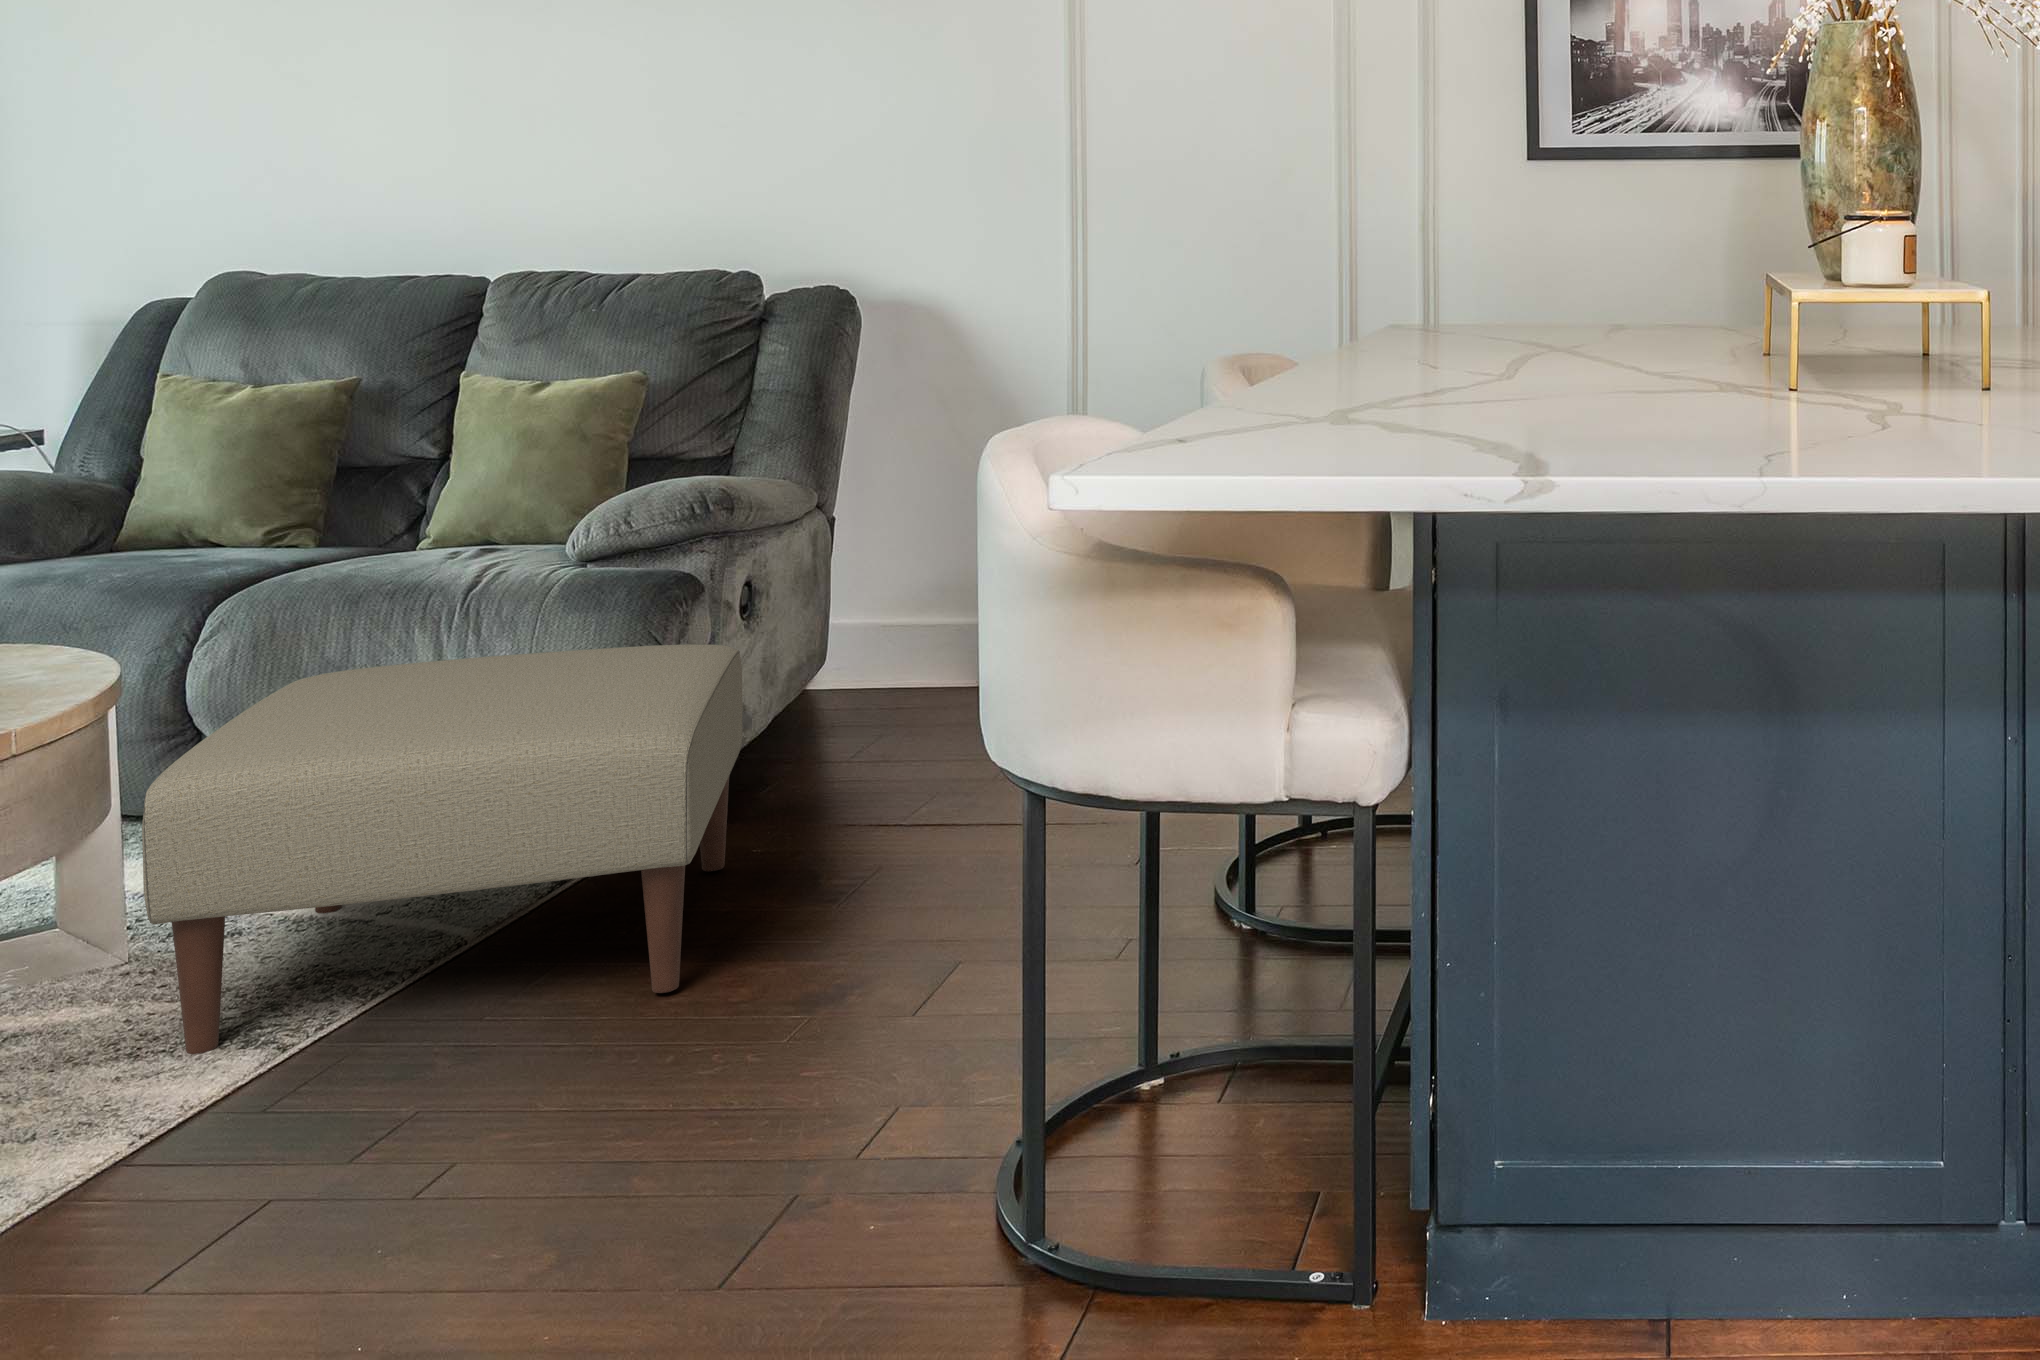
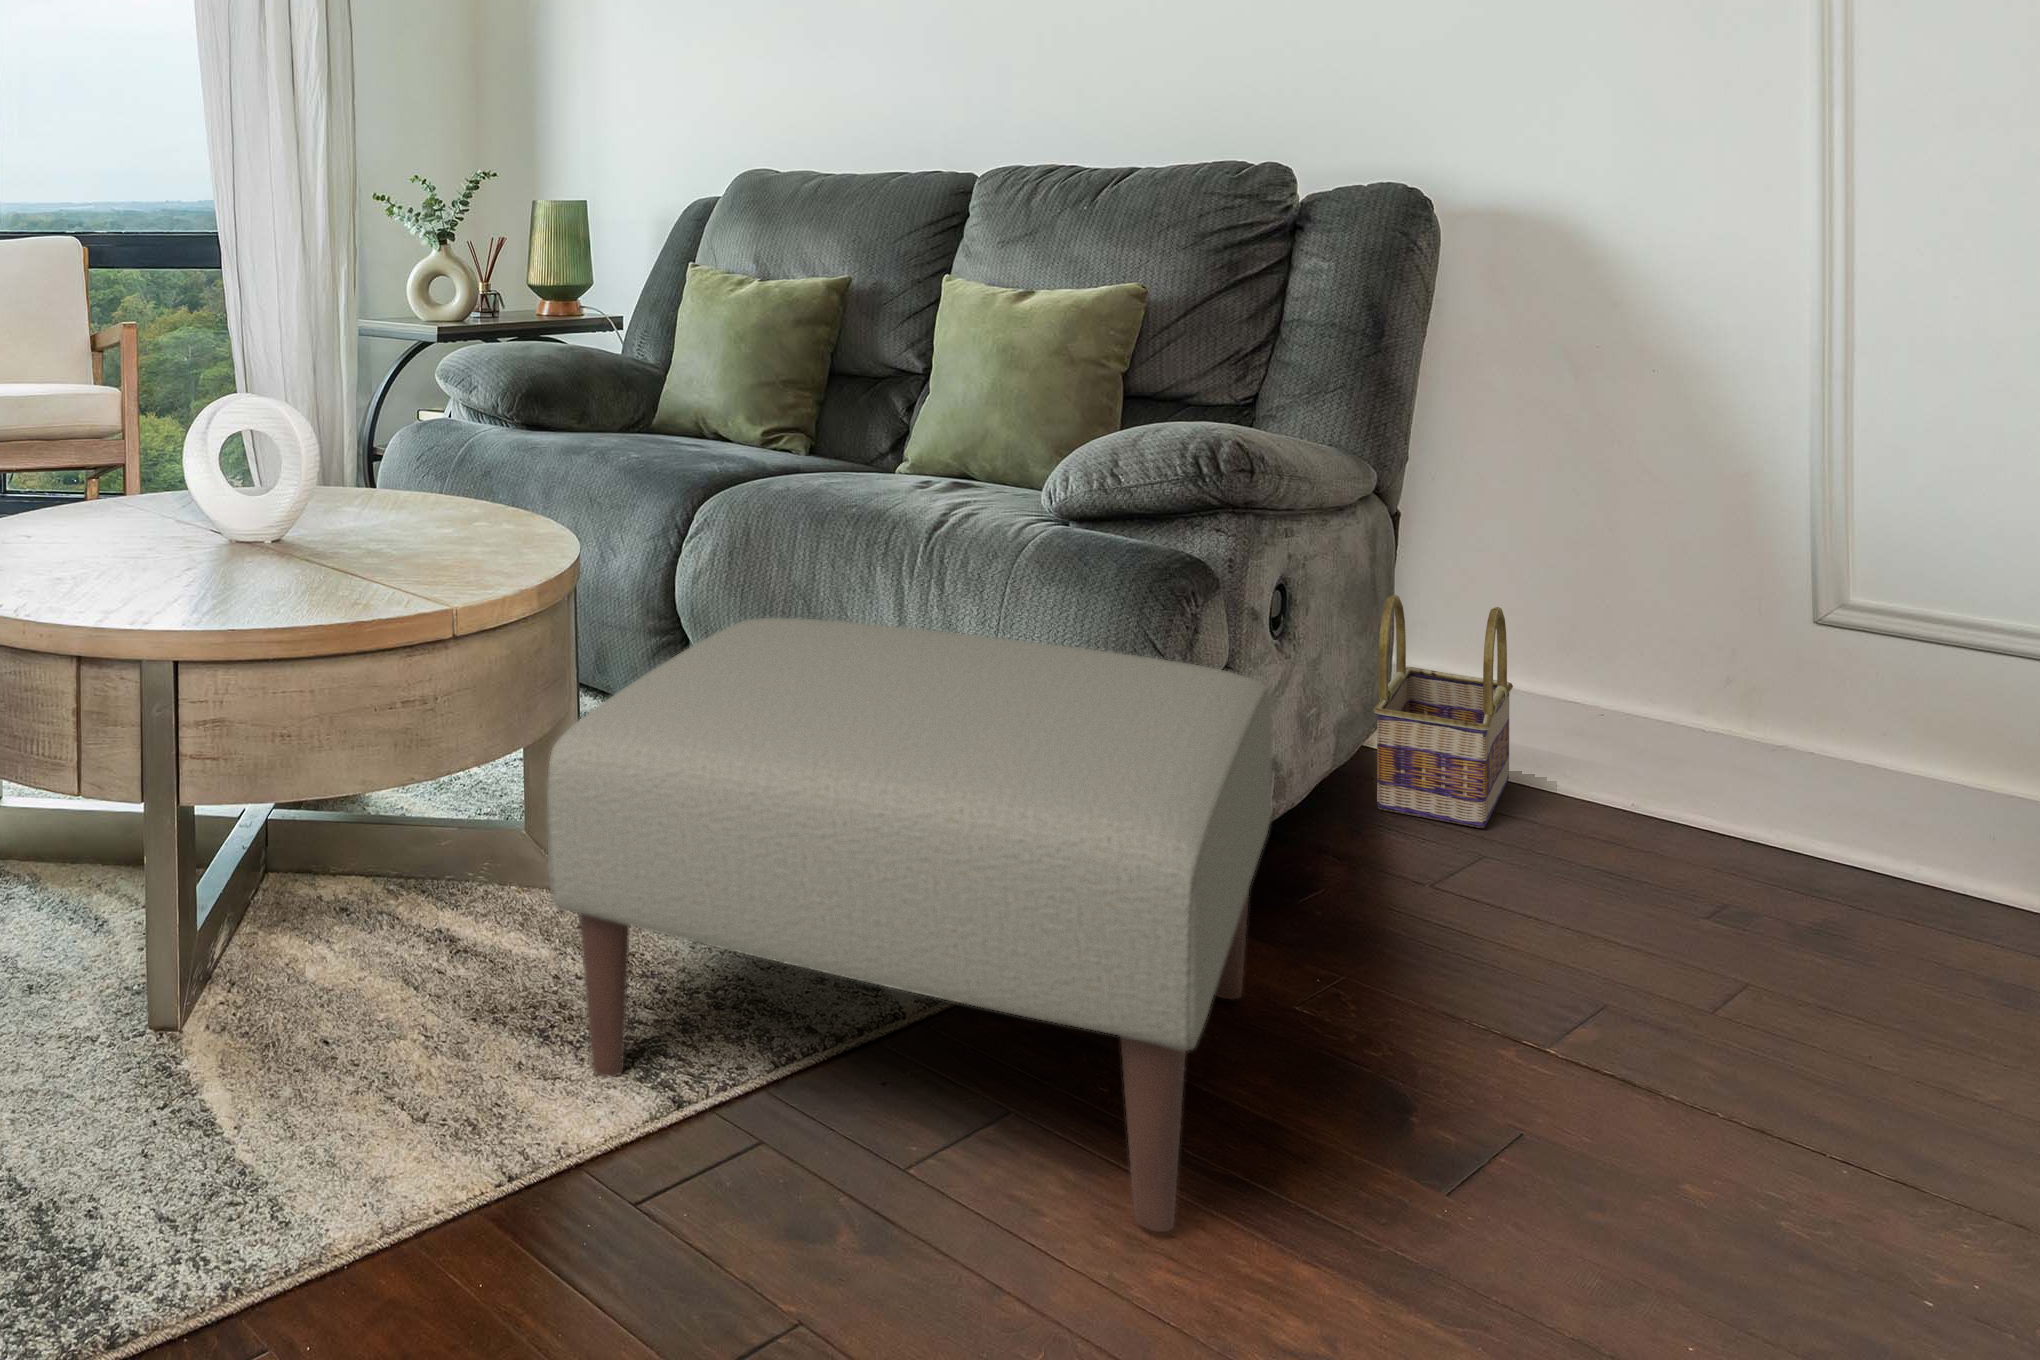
basket: none [820,586,915,742] -> present [1374,595,1513,828]

